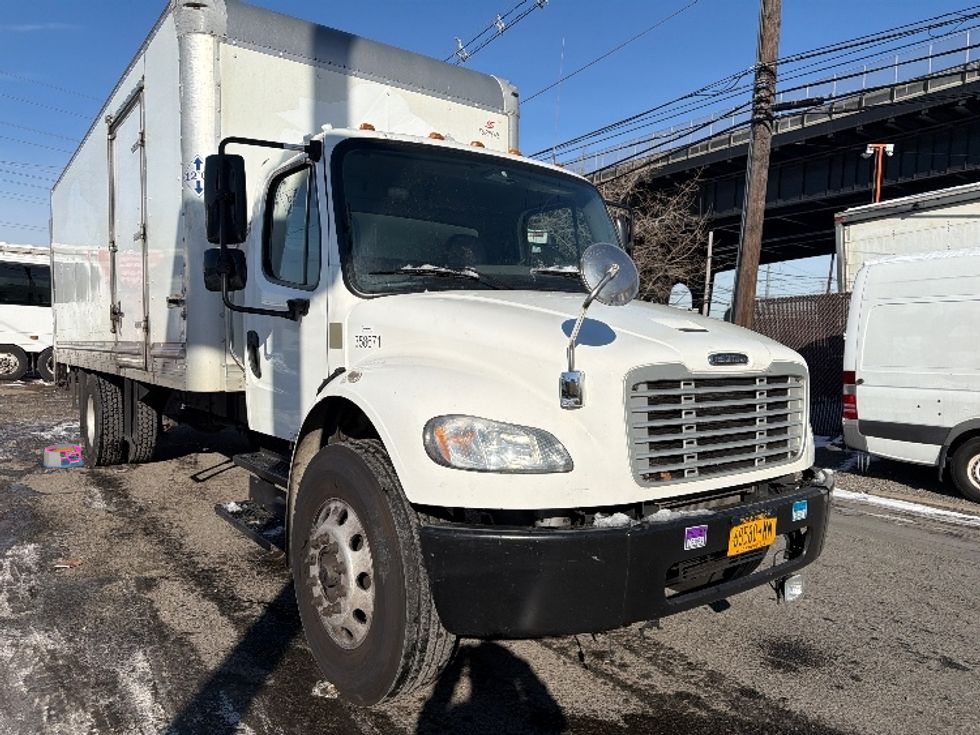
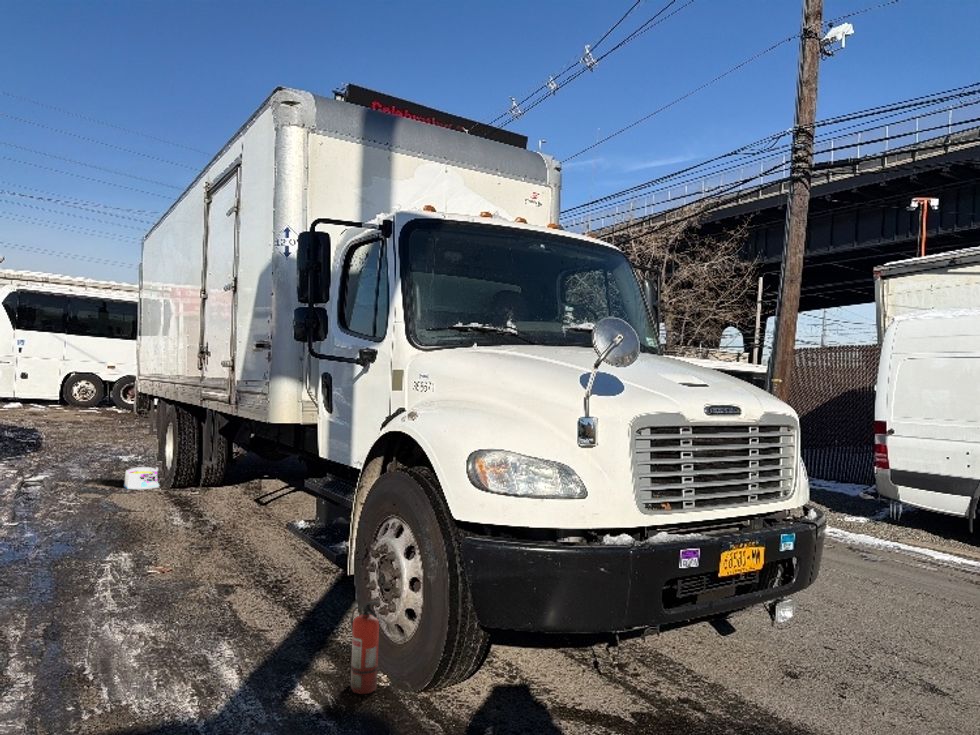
fire extinguisher: none [288,603,322,714] -> present [351,601,379,694]

